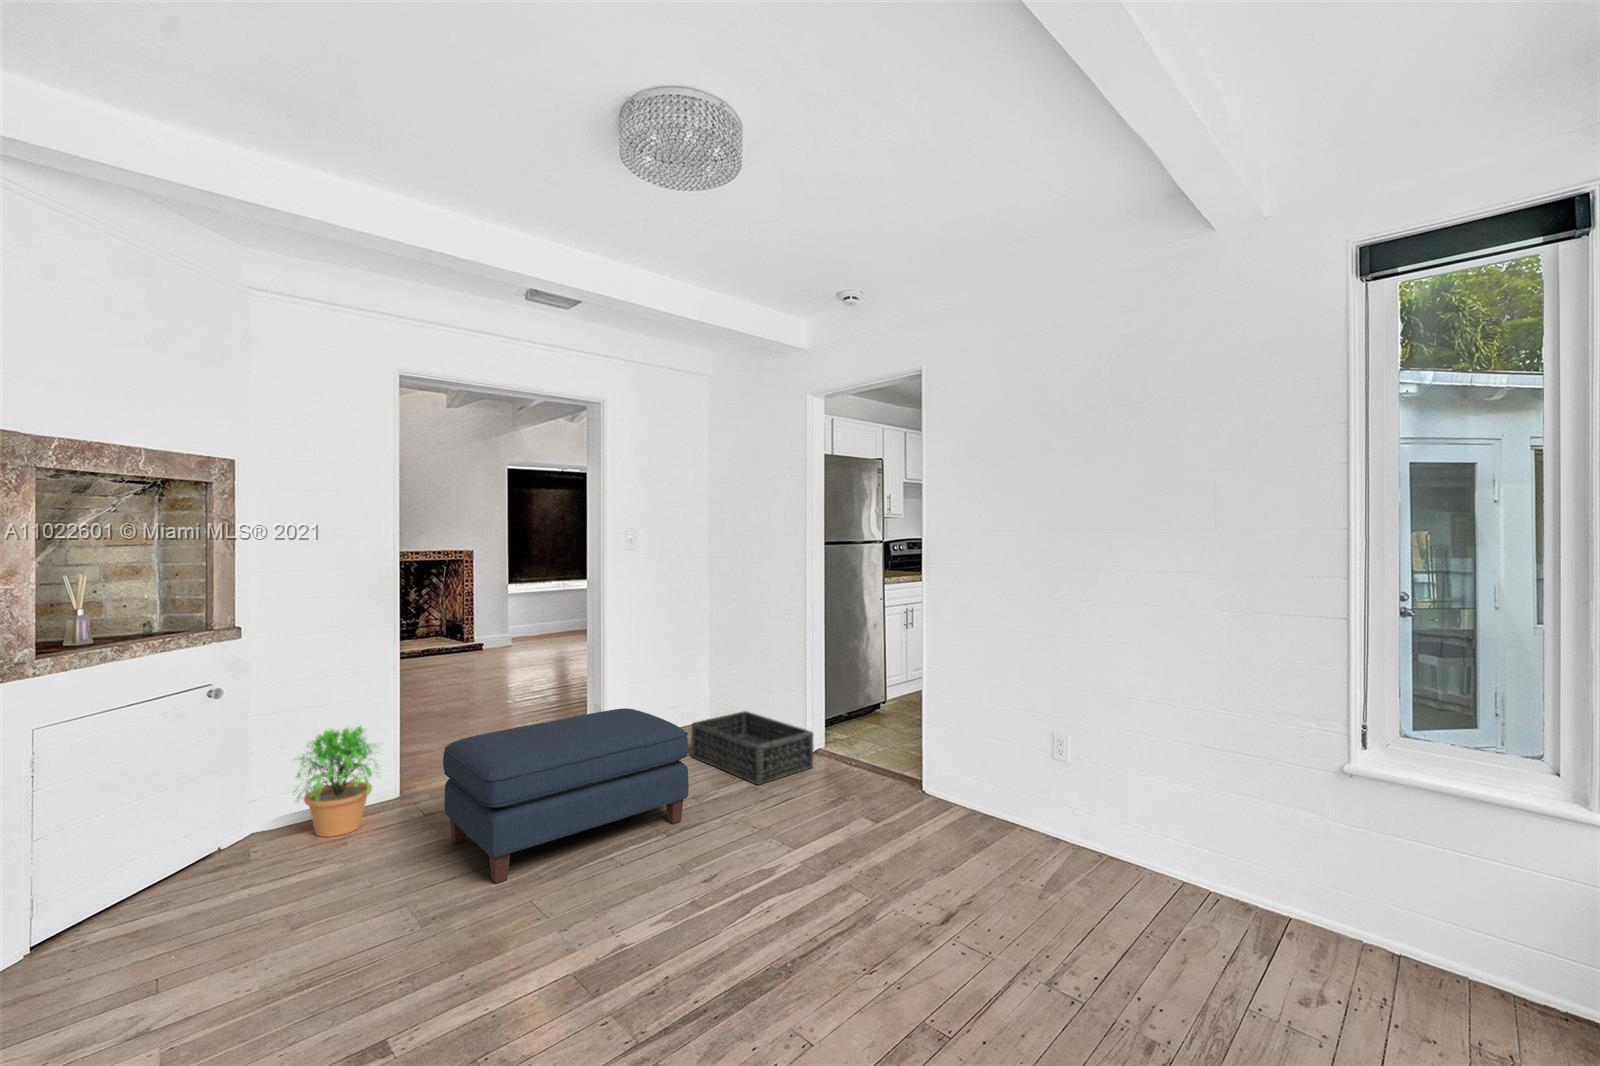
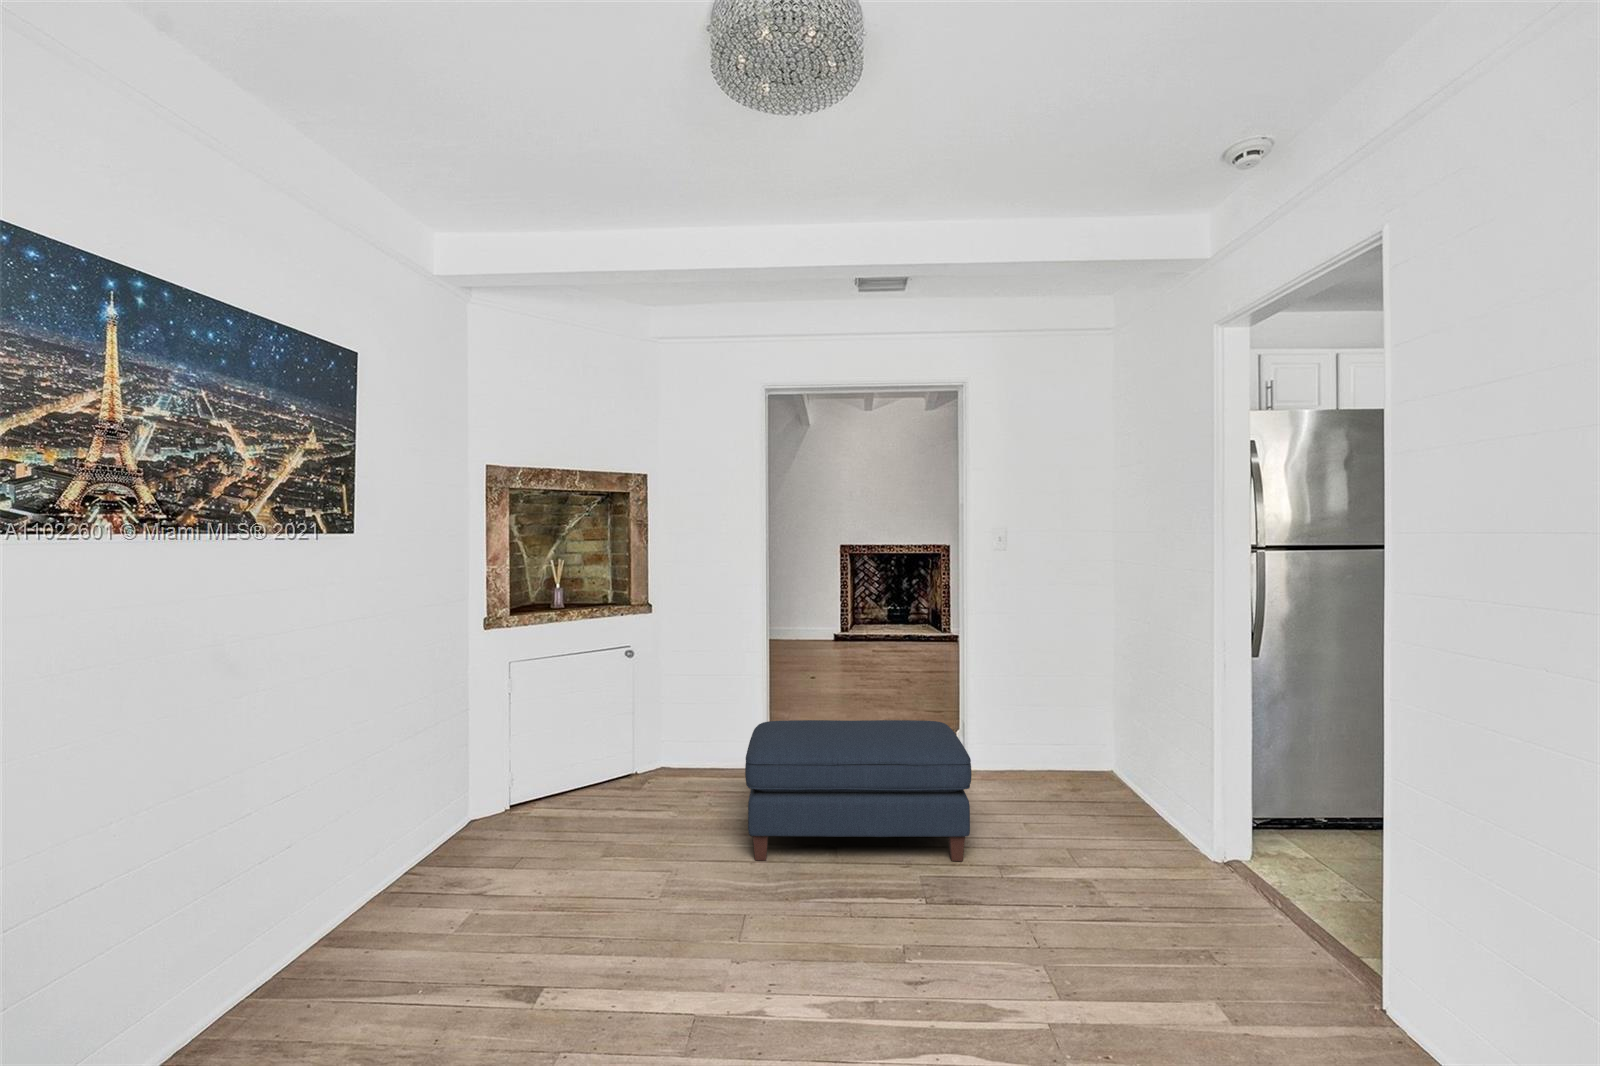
basket: present [691,711,813,785] -> none [1048,755,1193,851]
potted plant: present [294,726,378,837] -> none [675,692,738,784]

